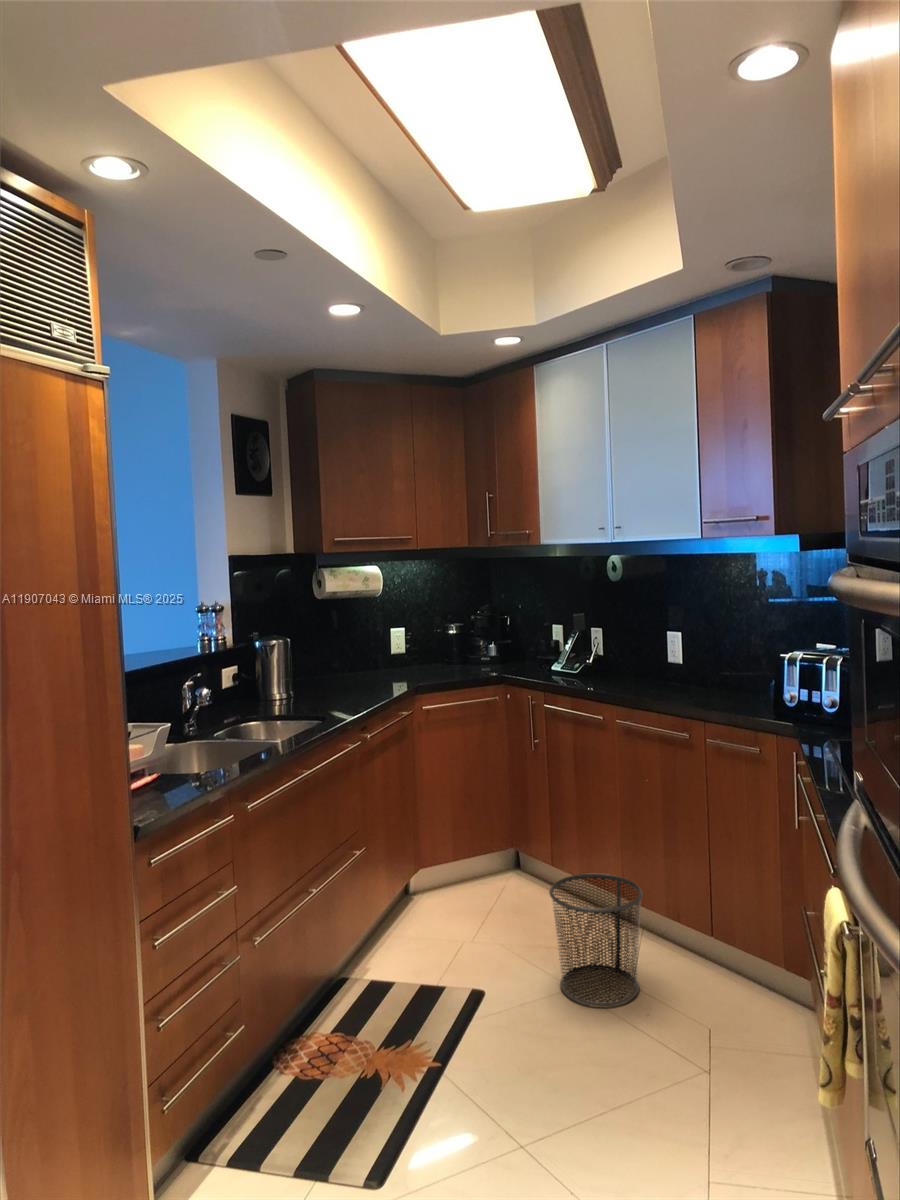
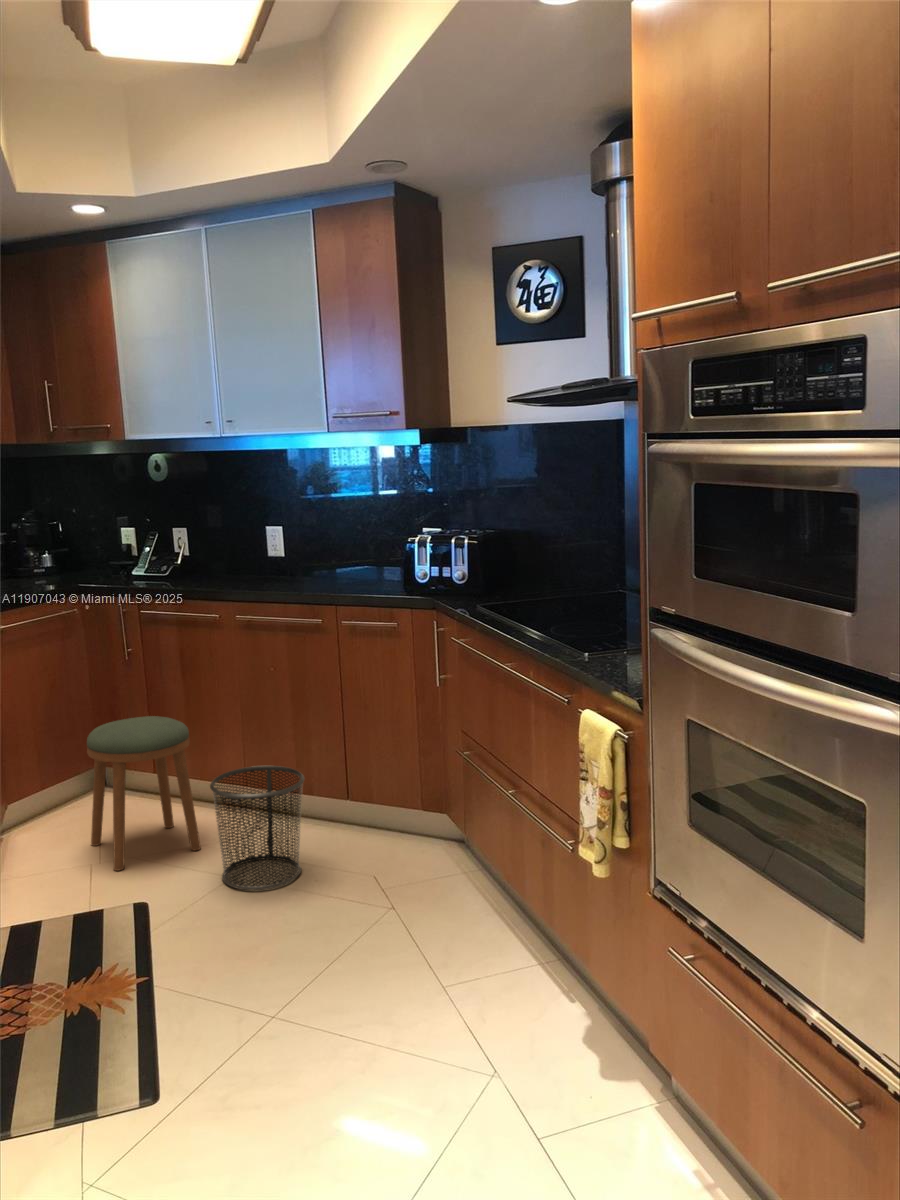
stool: none [473,804,565,945] -> present [87,716,201,871]

